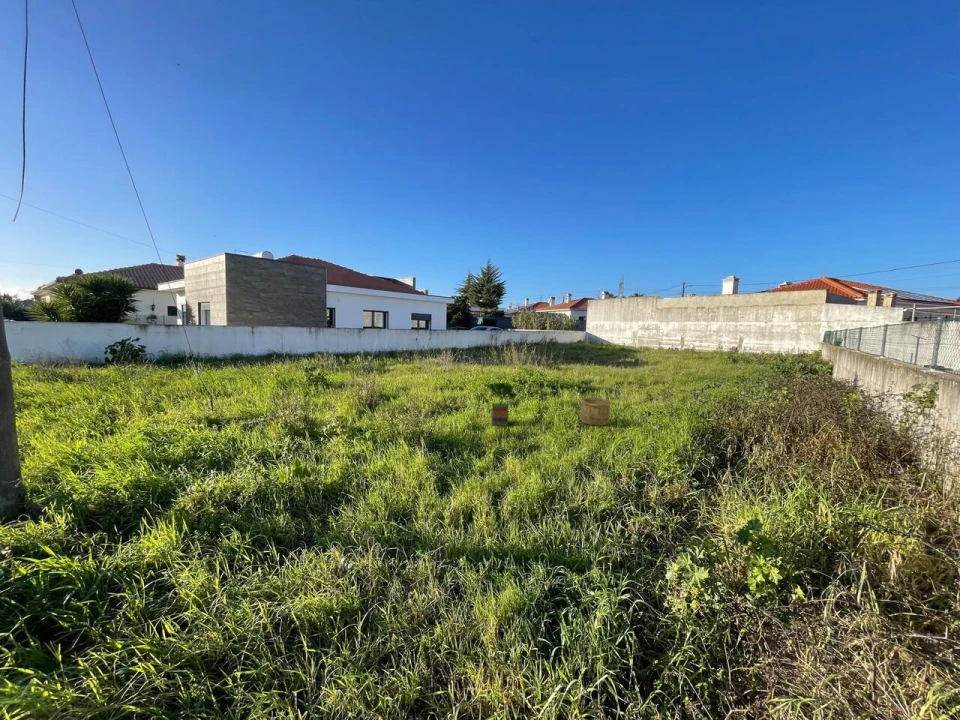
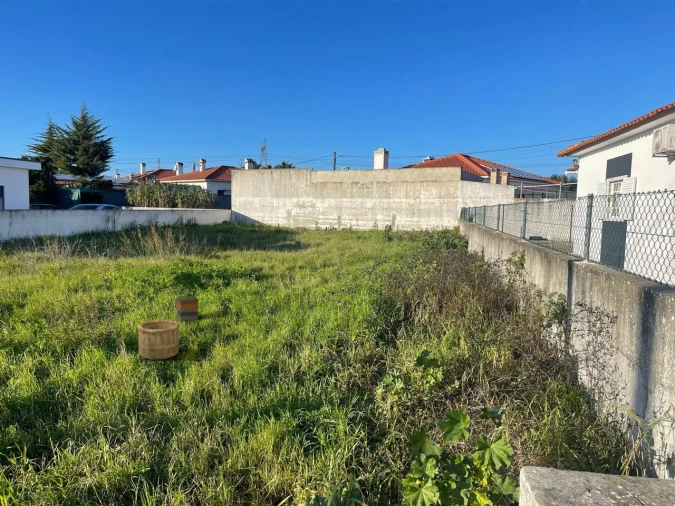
wooden bucket: present [581,398,611,426] -> present [137,320,180,360]

